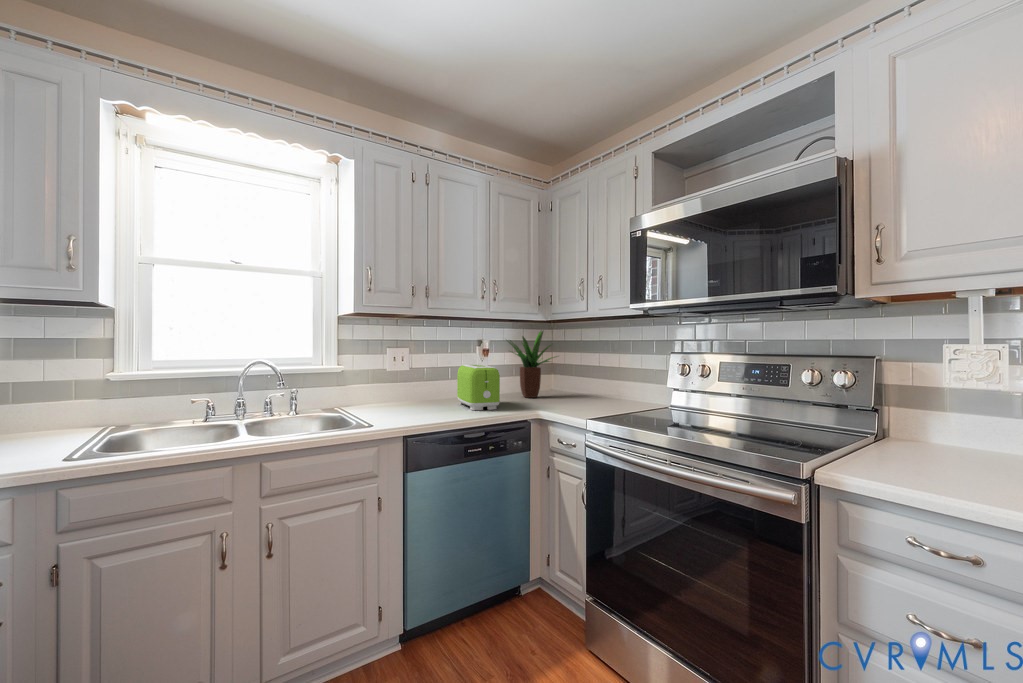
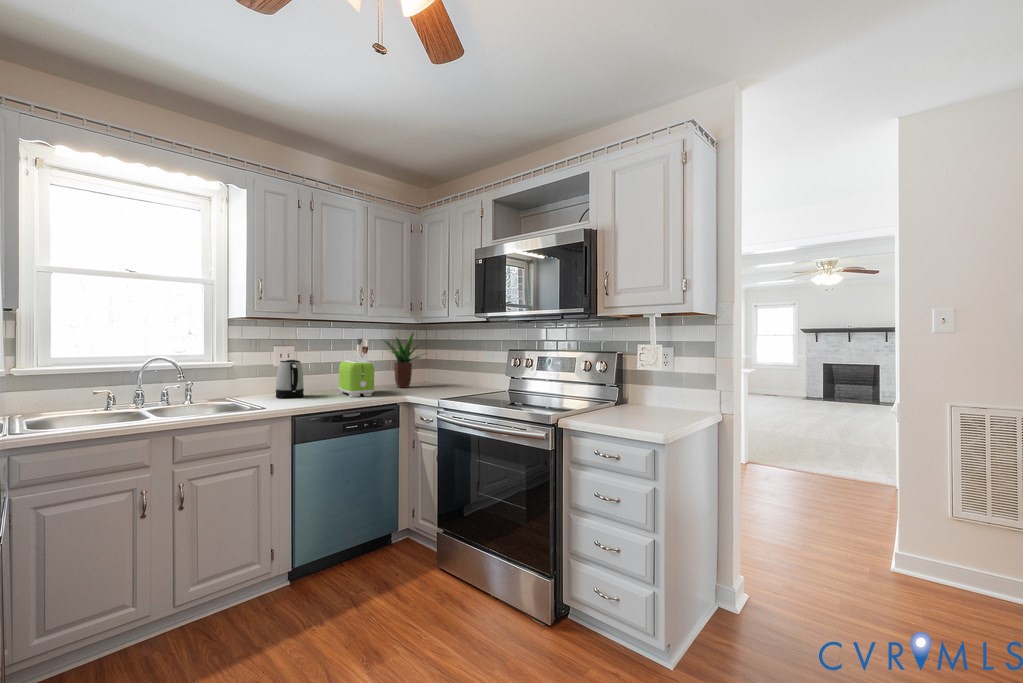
kettle: none [387,363,418,409] -> present [276,360,304,398]

